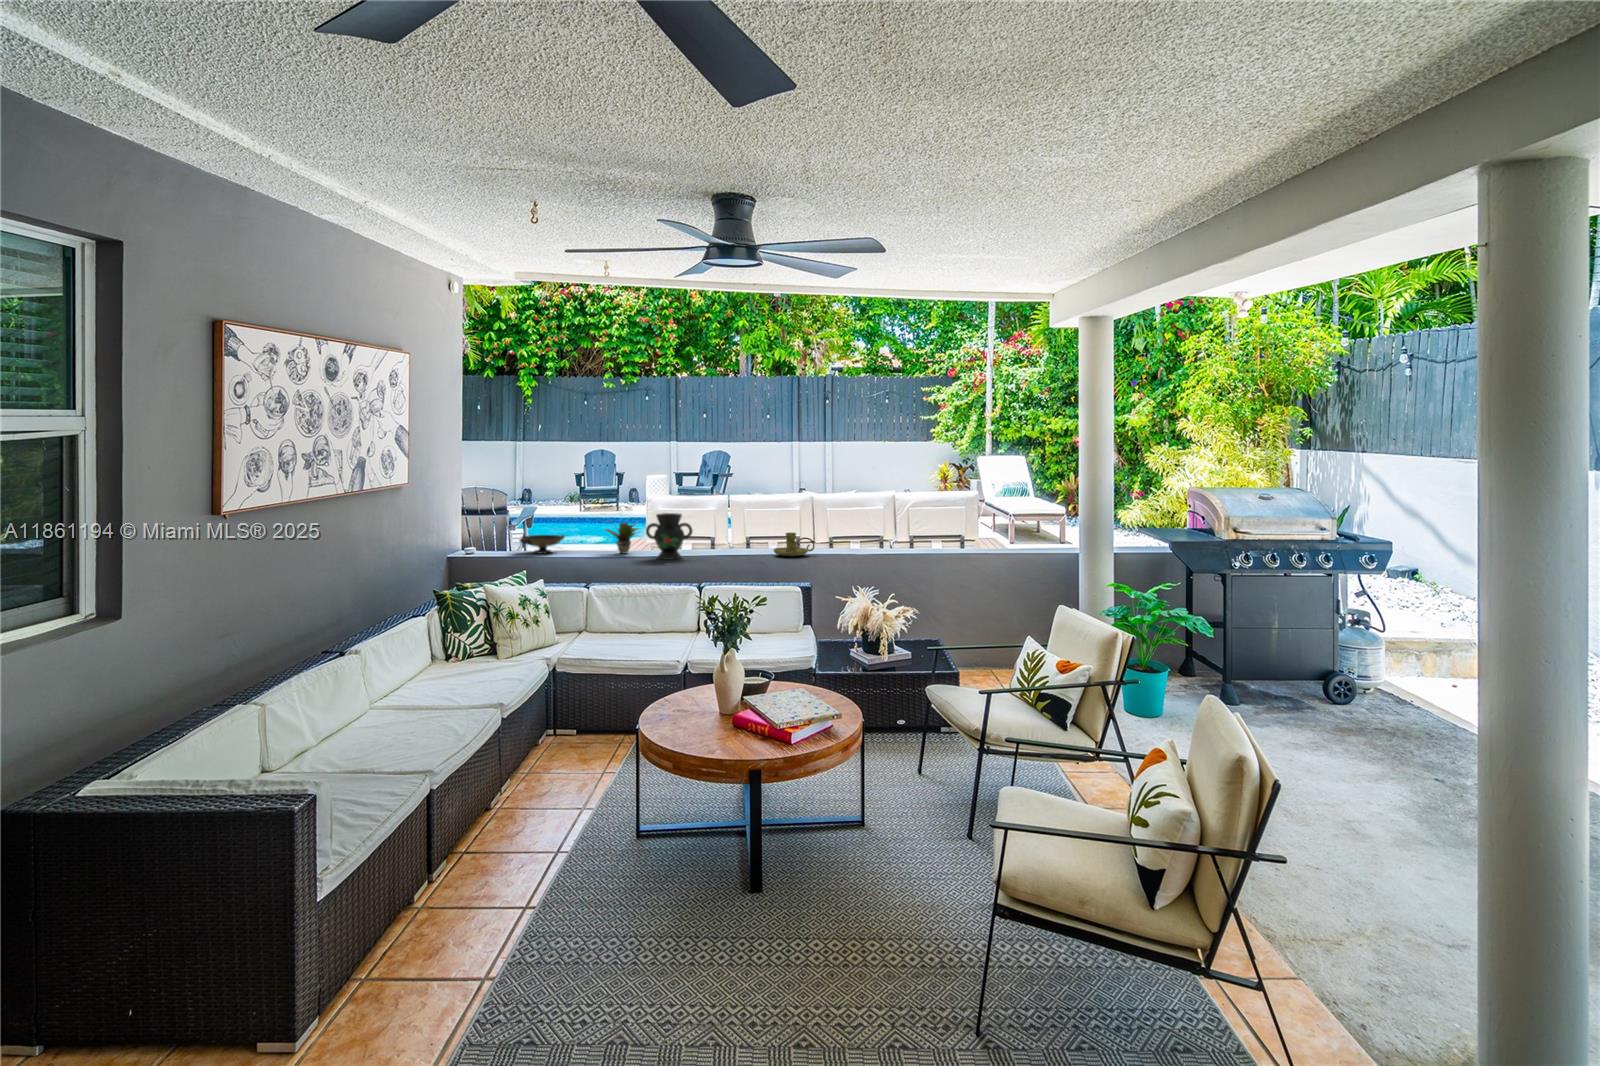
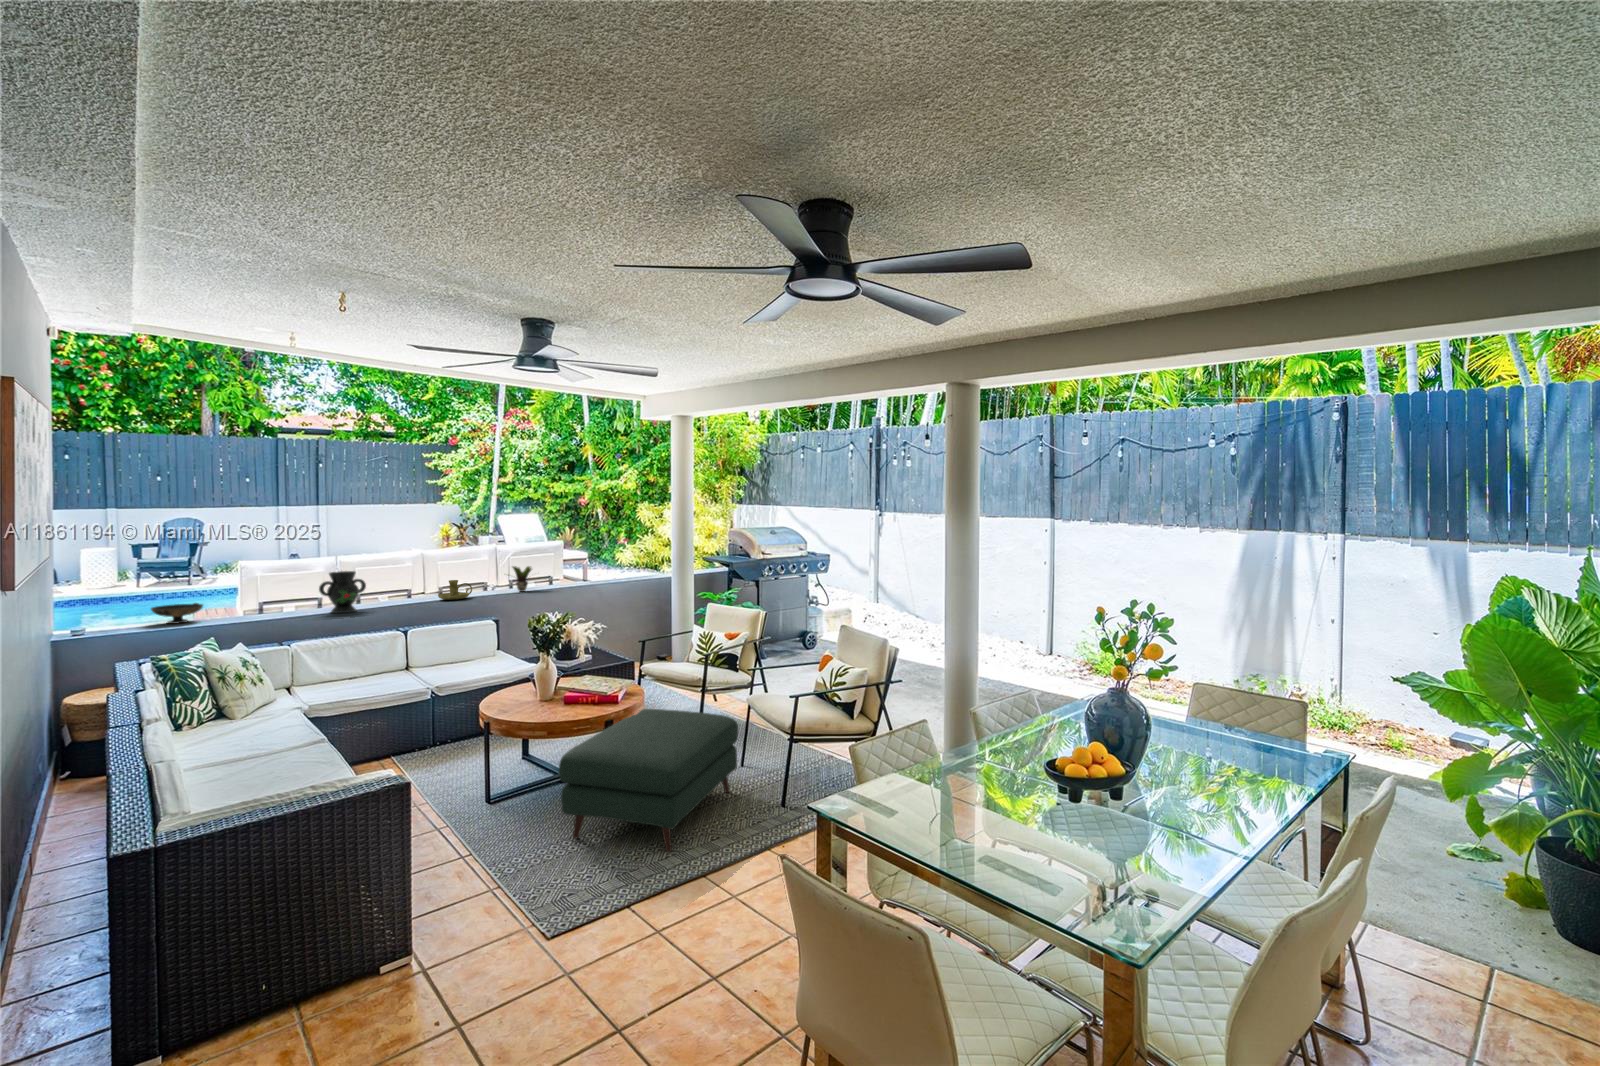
potted plant: present [605,523,637,554] -> present [513,566,532,592]
ottoman: none [631,755,936,1007] -> present [559,709,738,852]

